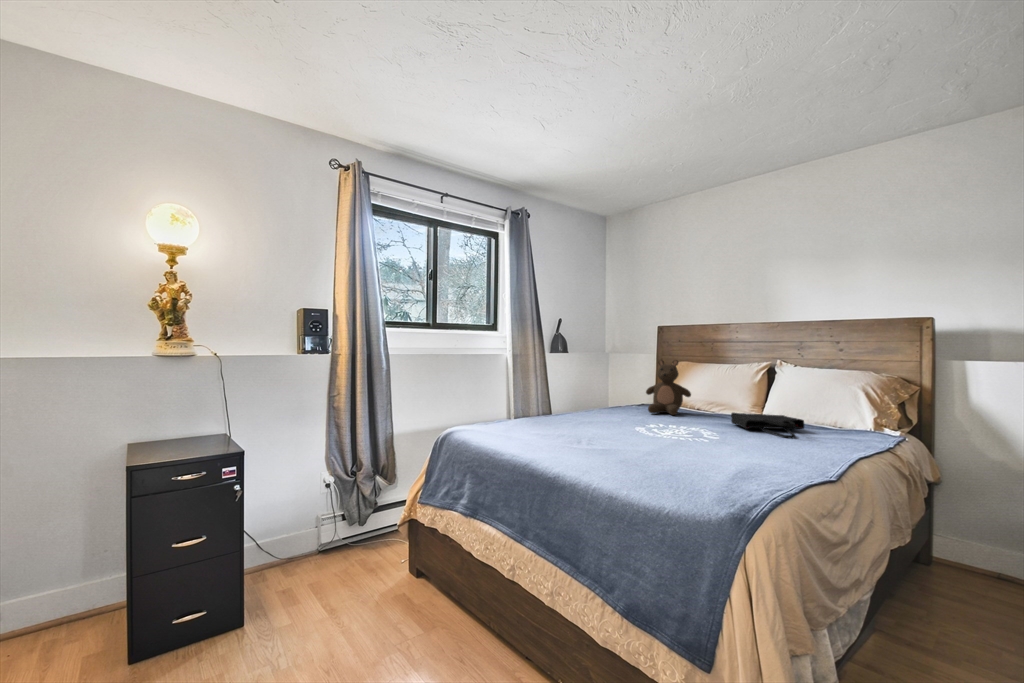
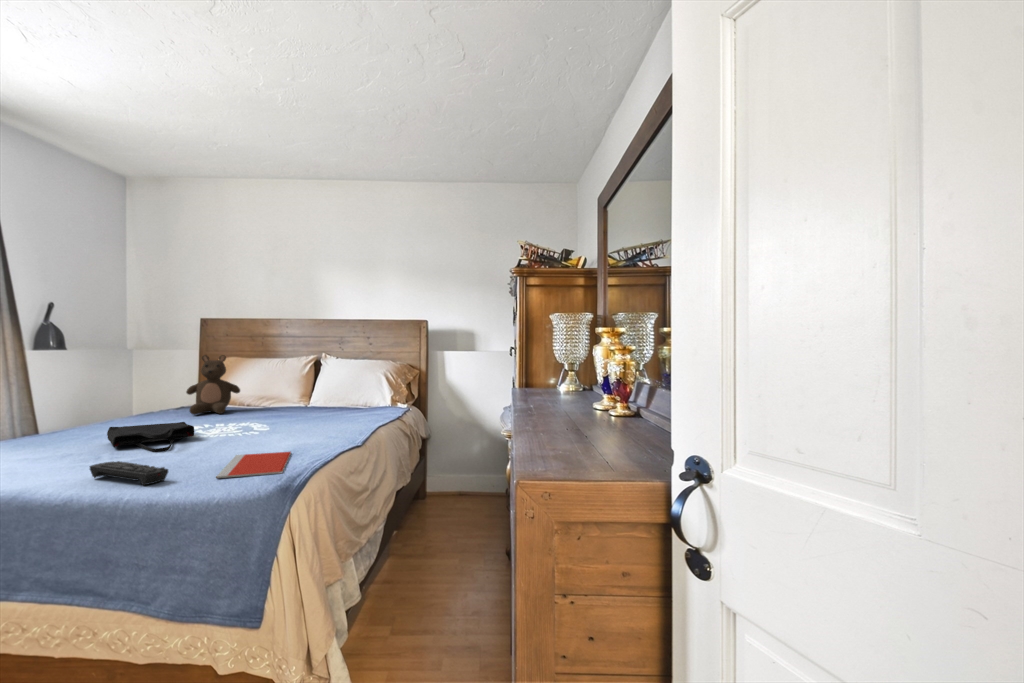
tote bag: present [731,413,804,438] -> present [107,422,194,452]
remote control: none [568,448,622,478] -> present [90,461,168,486]
notebook: none [663,463,743,497] -> present [216,452,291,478]

